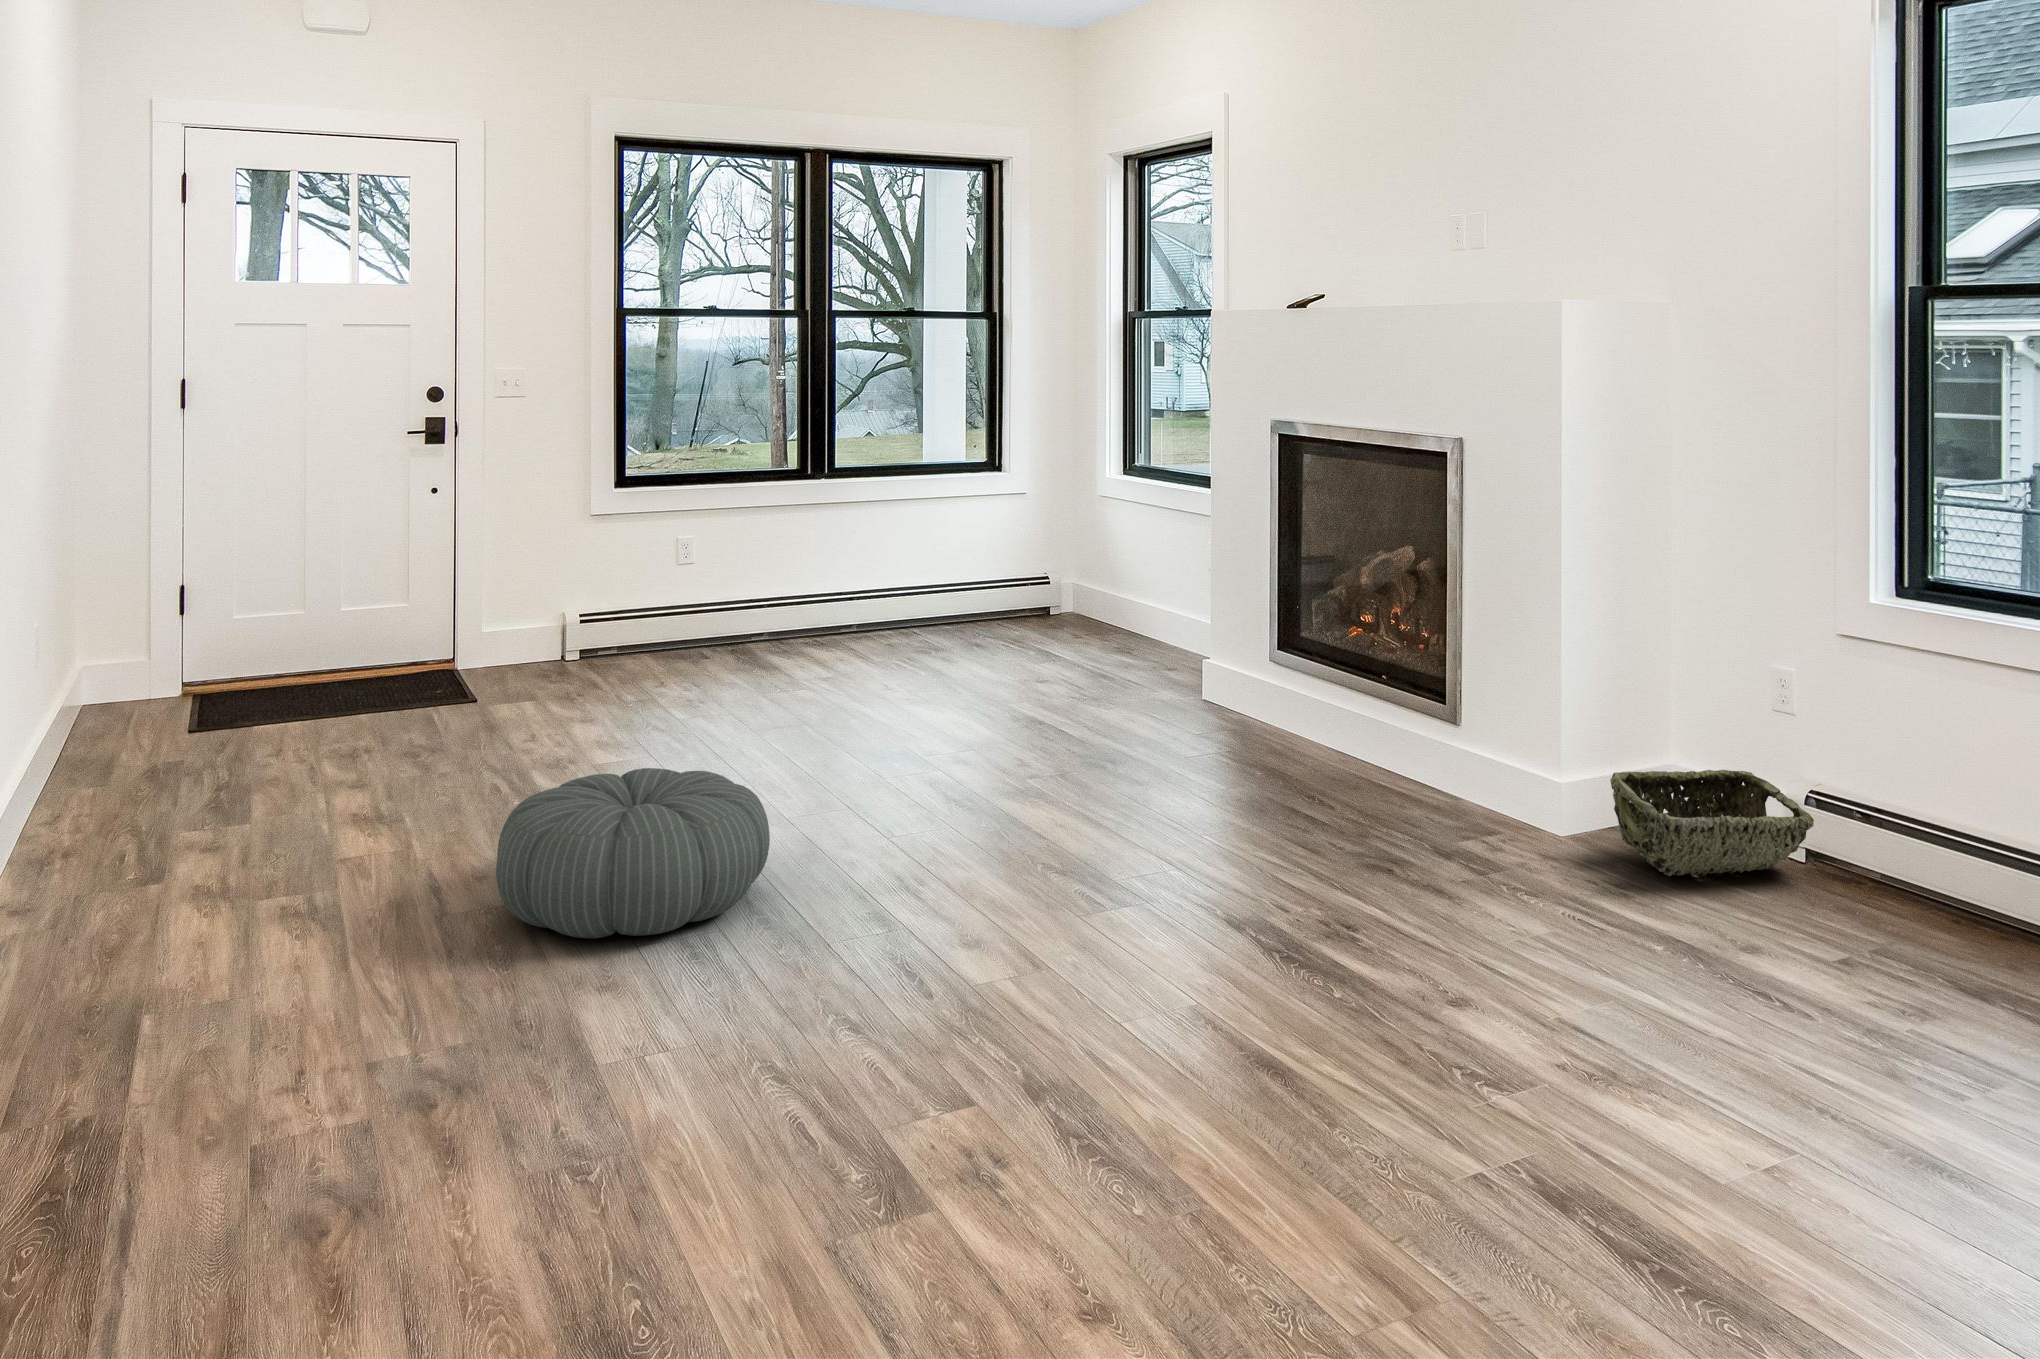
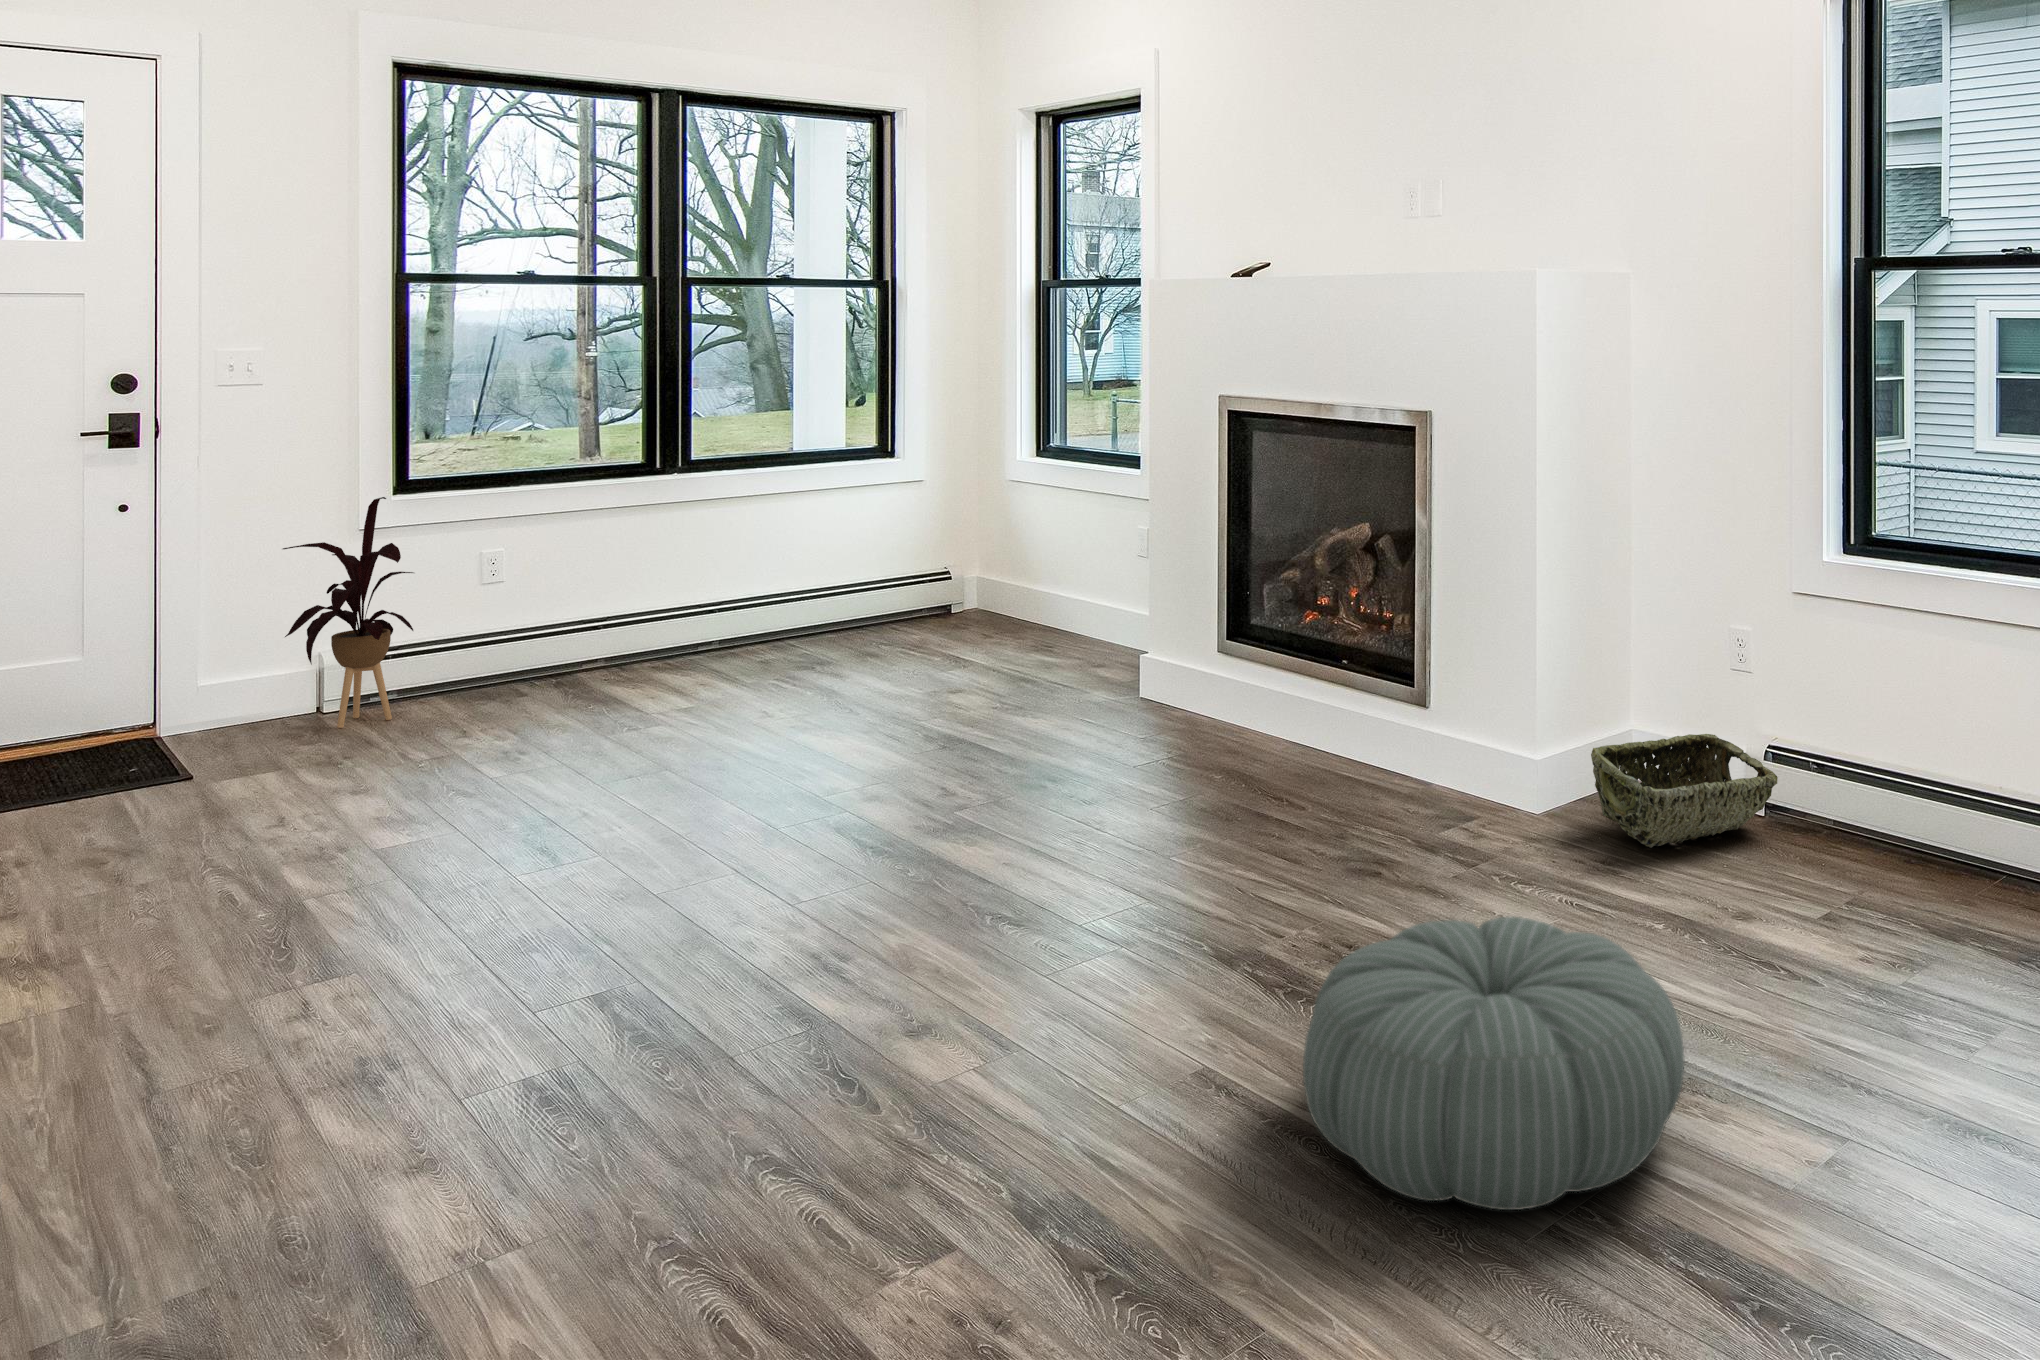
house plant: none [536,487,628,672] -> present [283,497,413,728]
pouf: present [496,768,770,938] -> present [1303,917,1684,1210]

